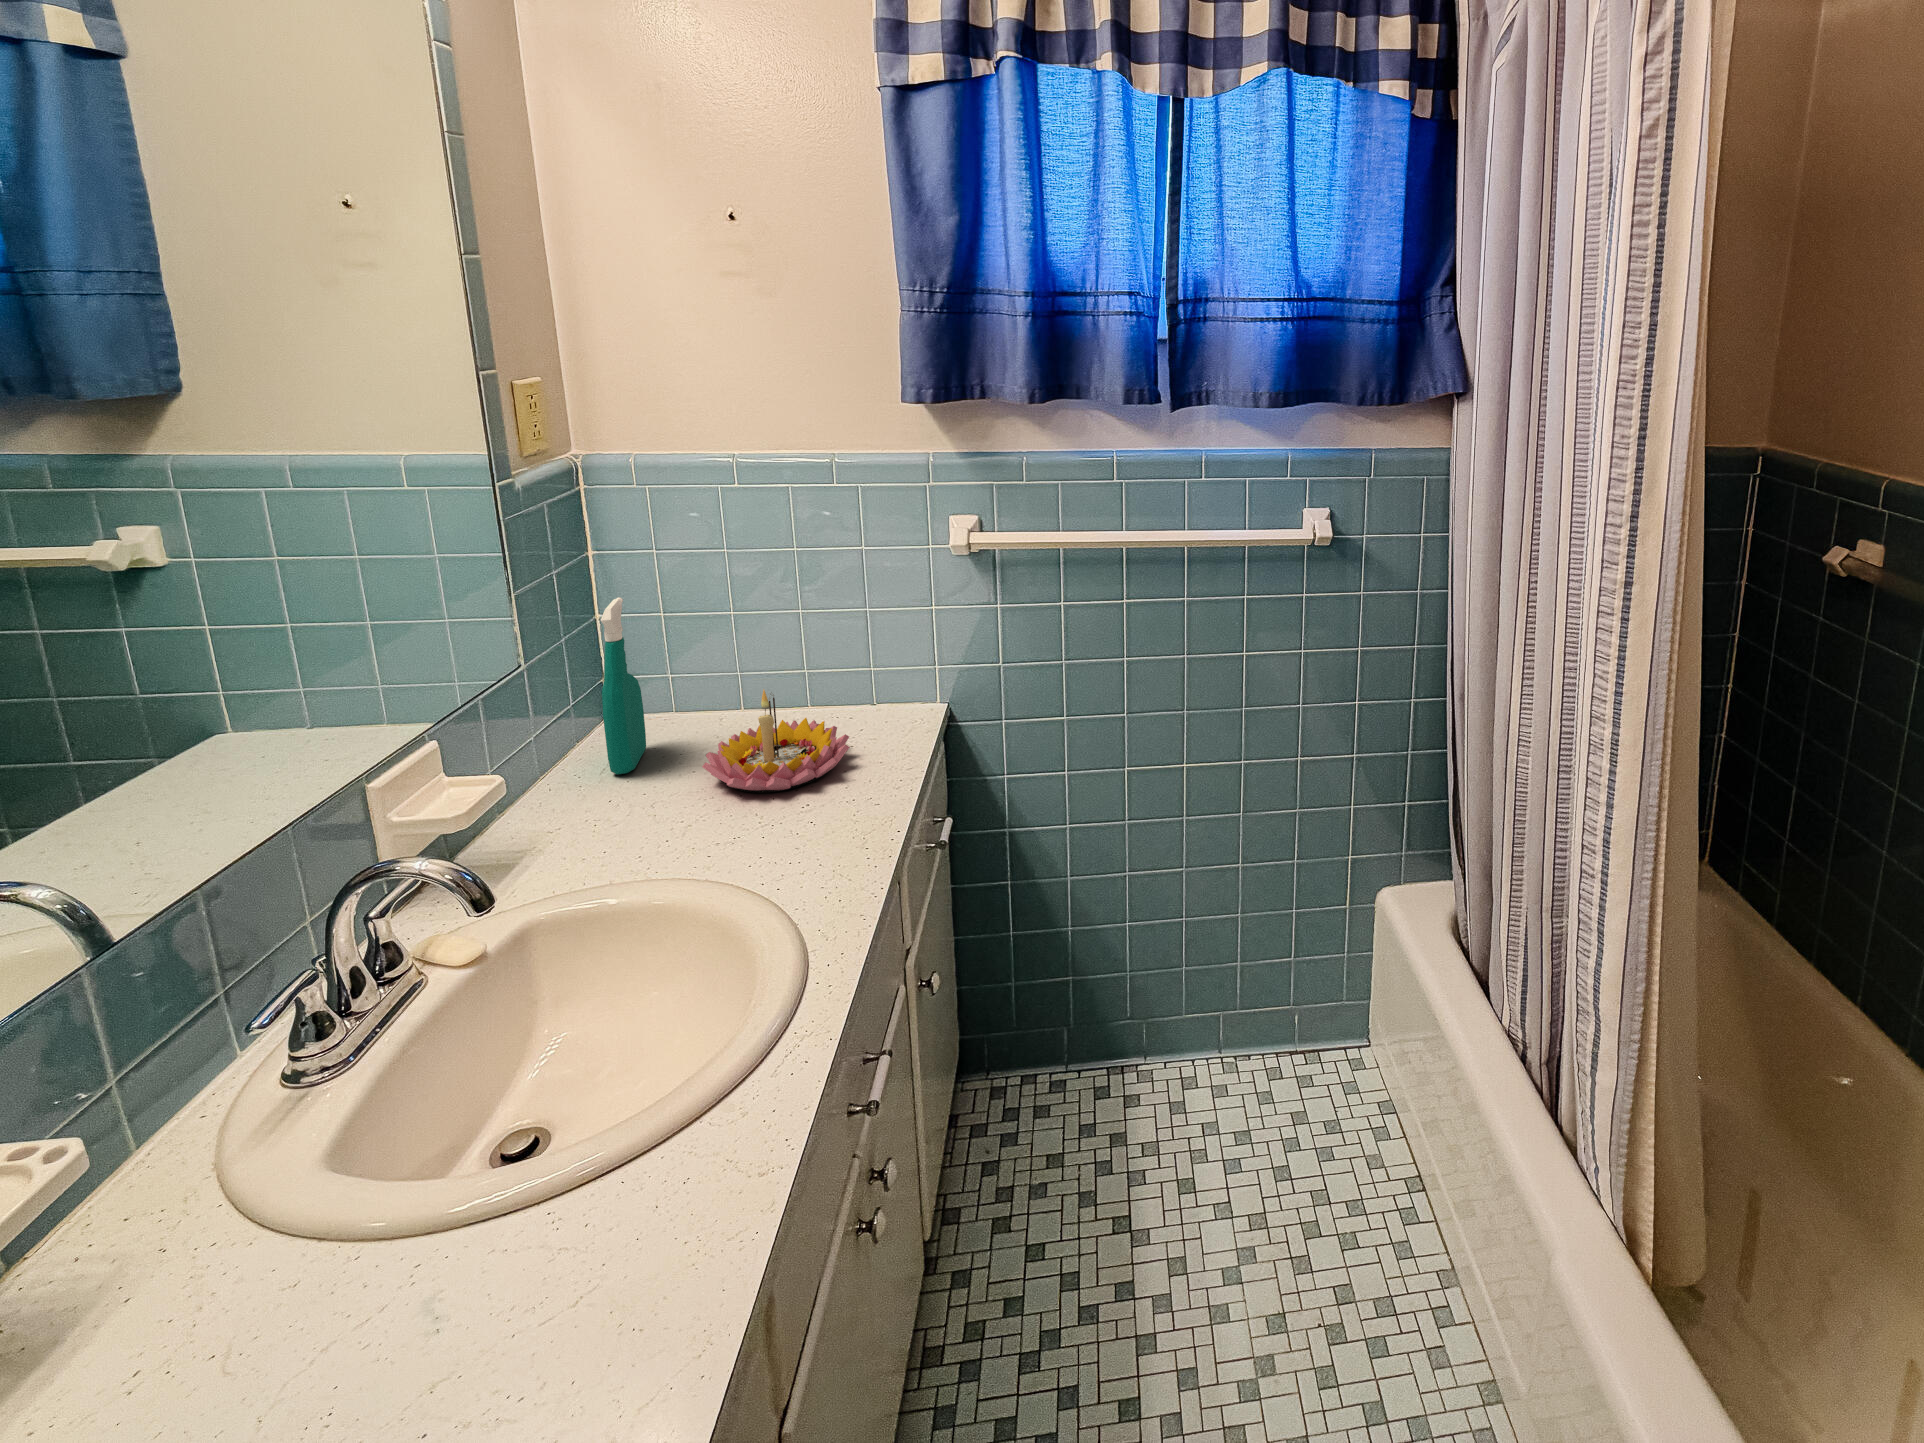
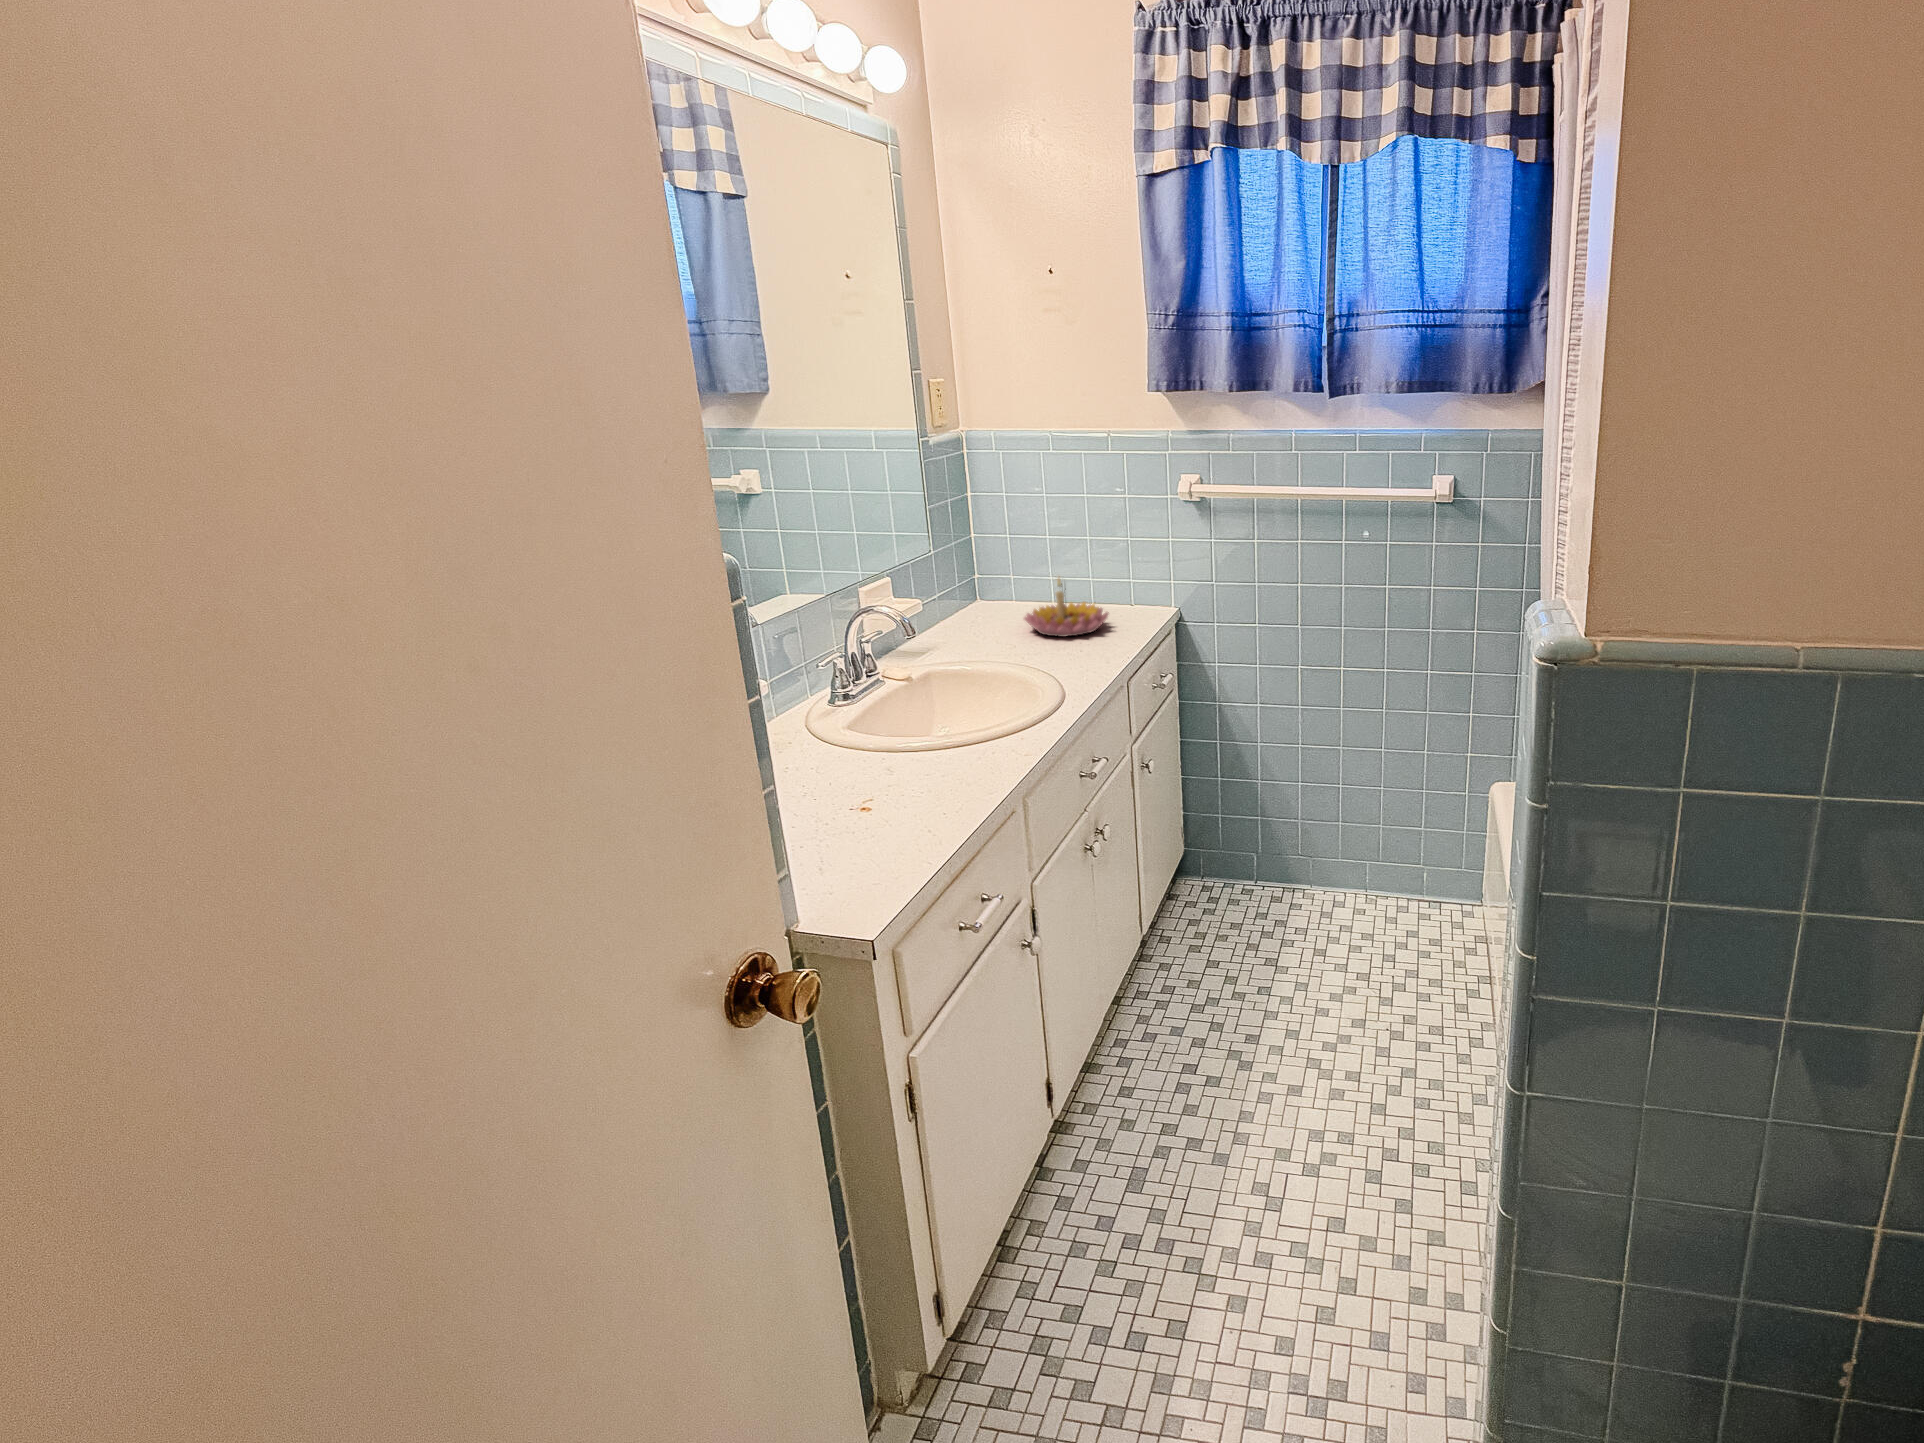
spray bottle: present [601,597,646,774] -> none [971,516,995,623]

